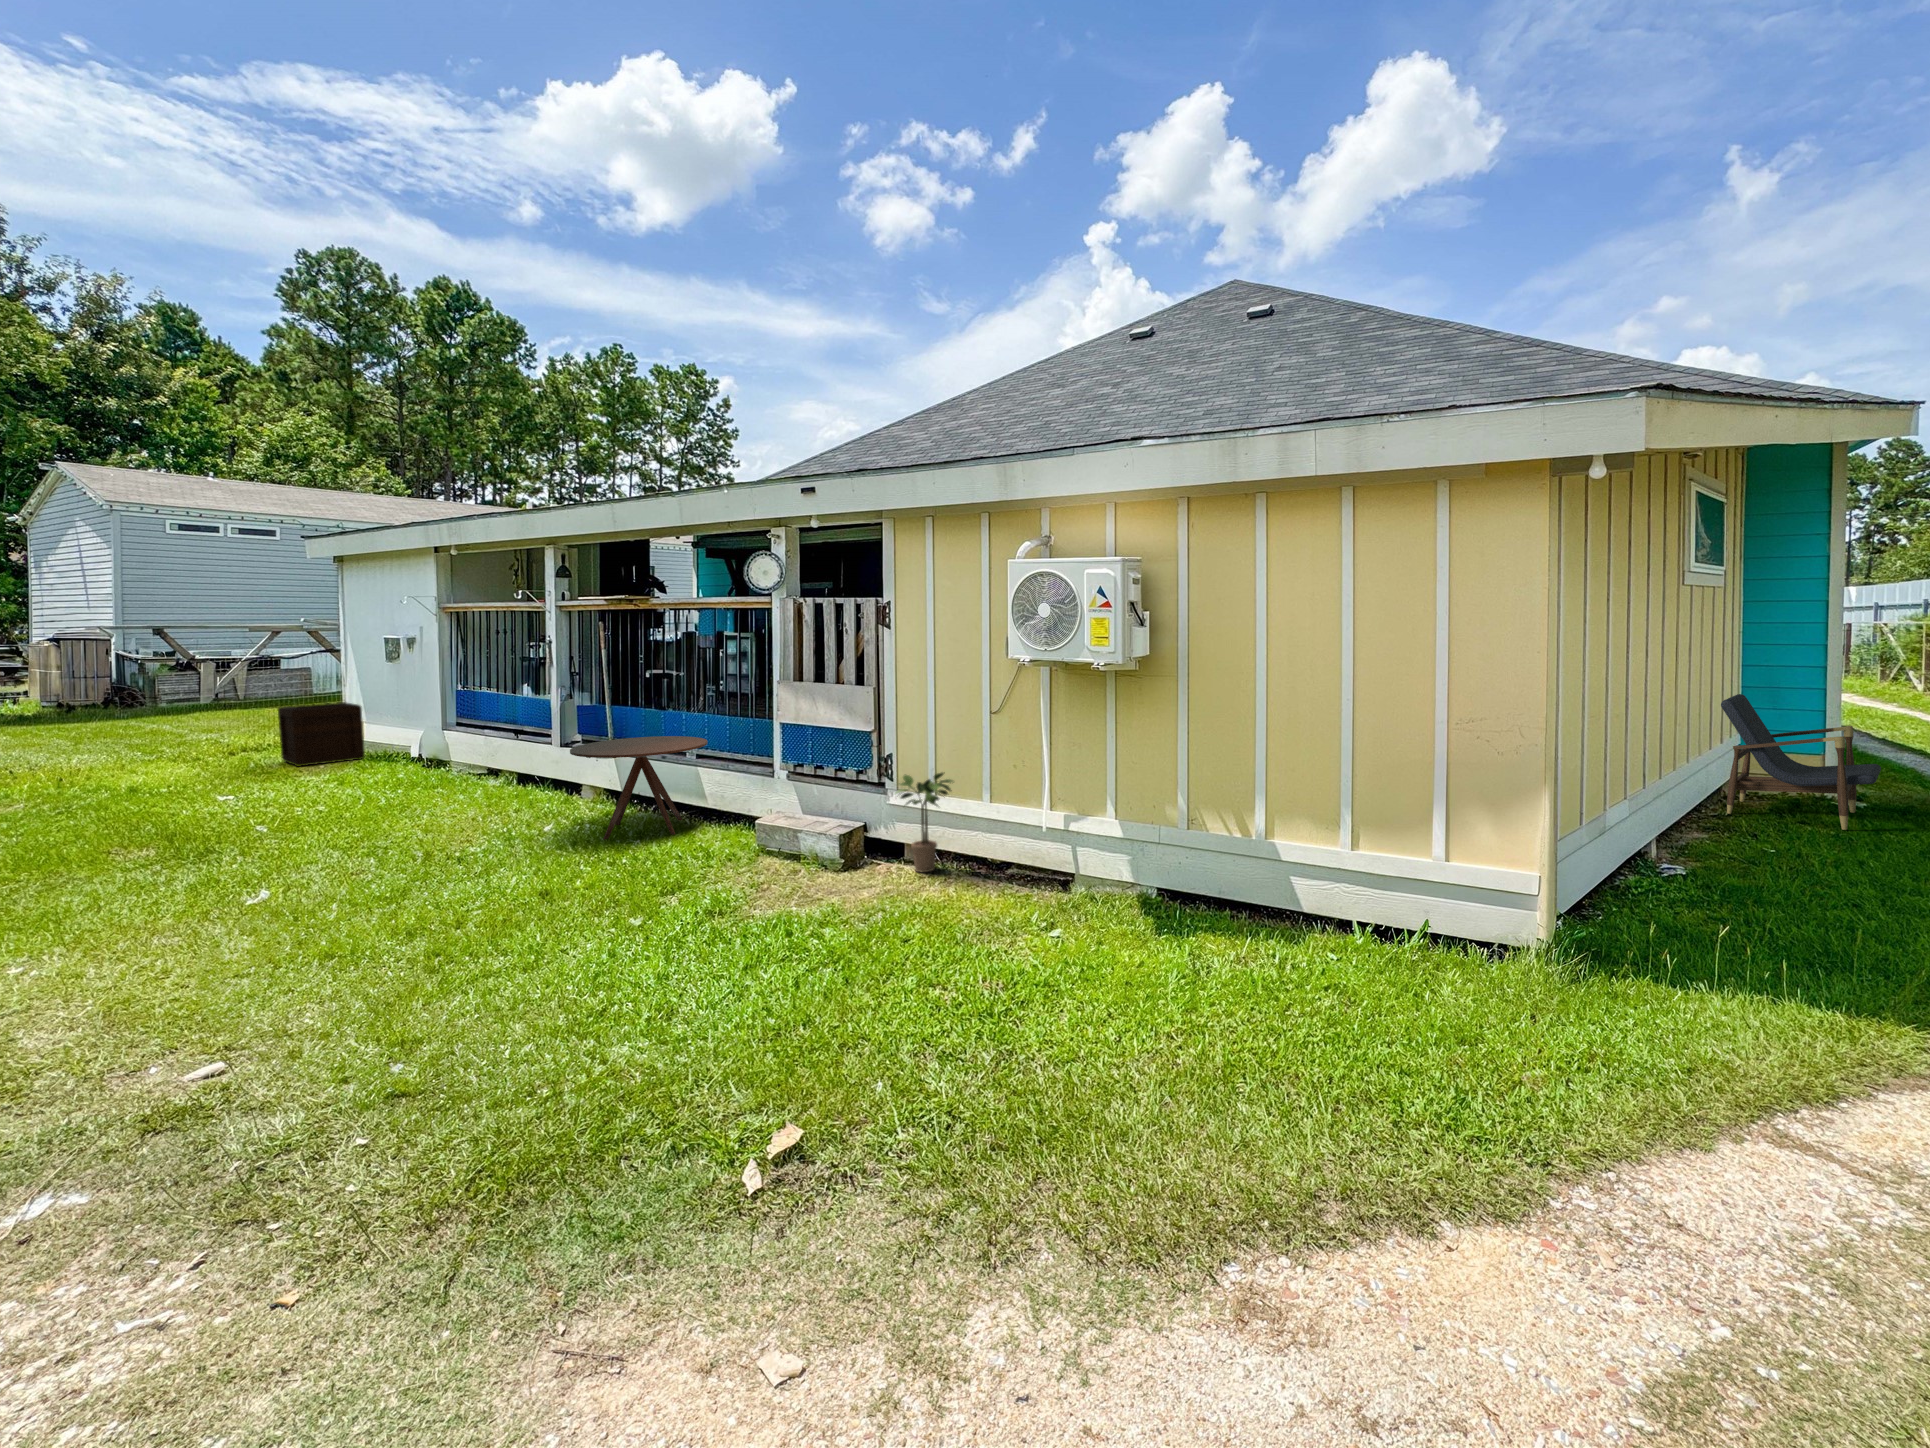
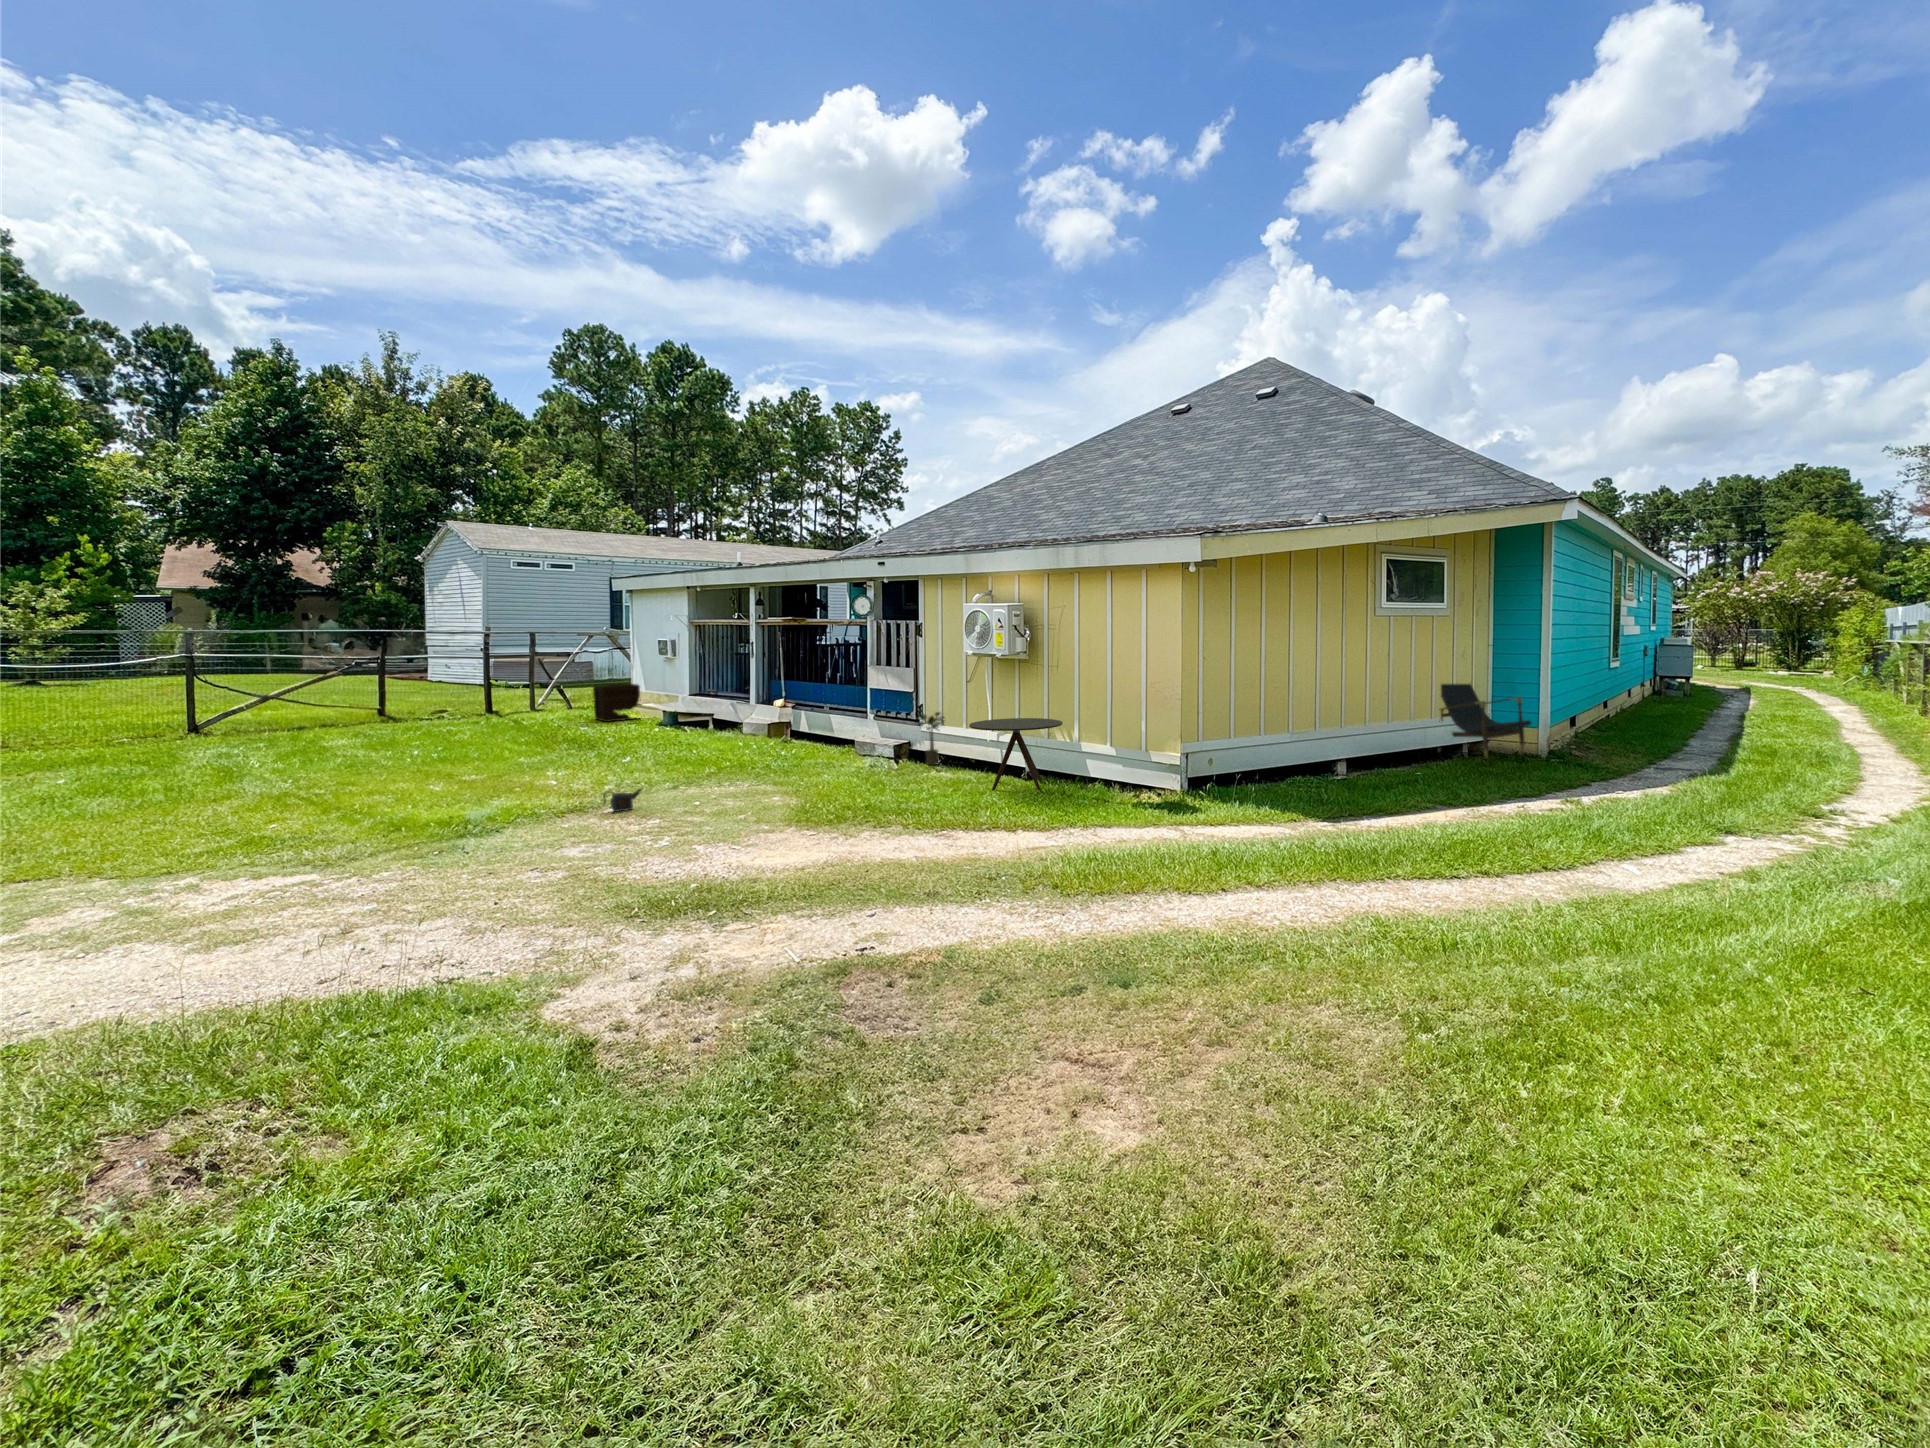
round table: present [570,736,708,840] -> present [969,718,1063,790]
watering can: none [69,1047,226,1142] -> present [603,789,642,812]

